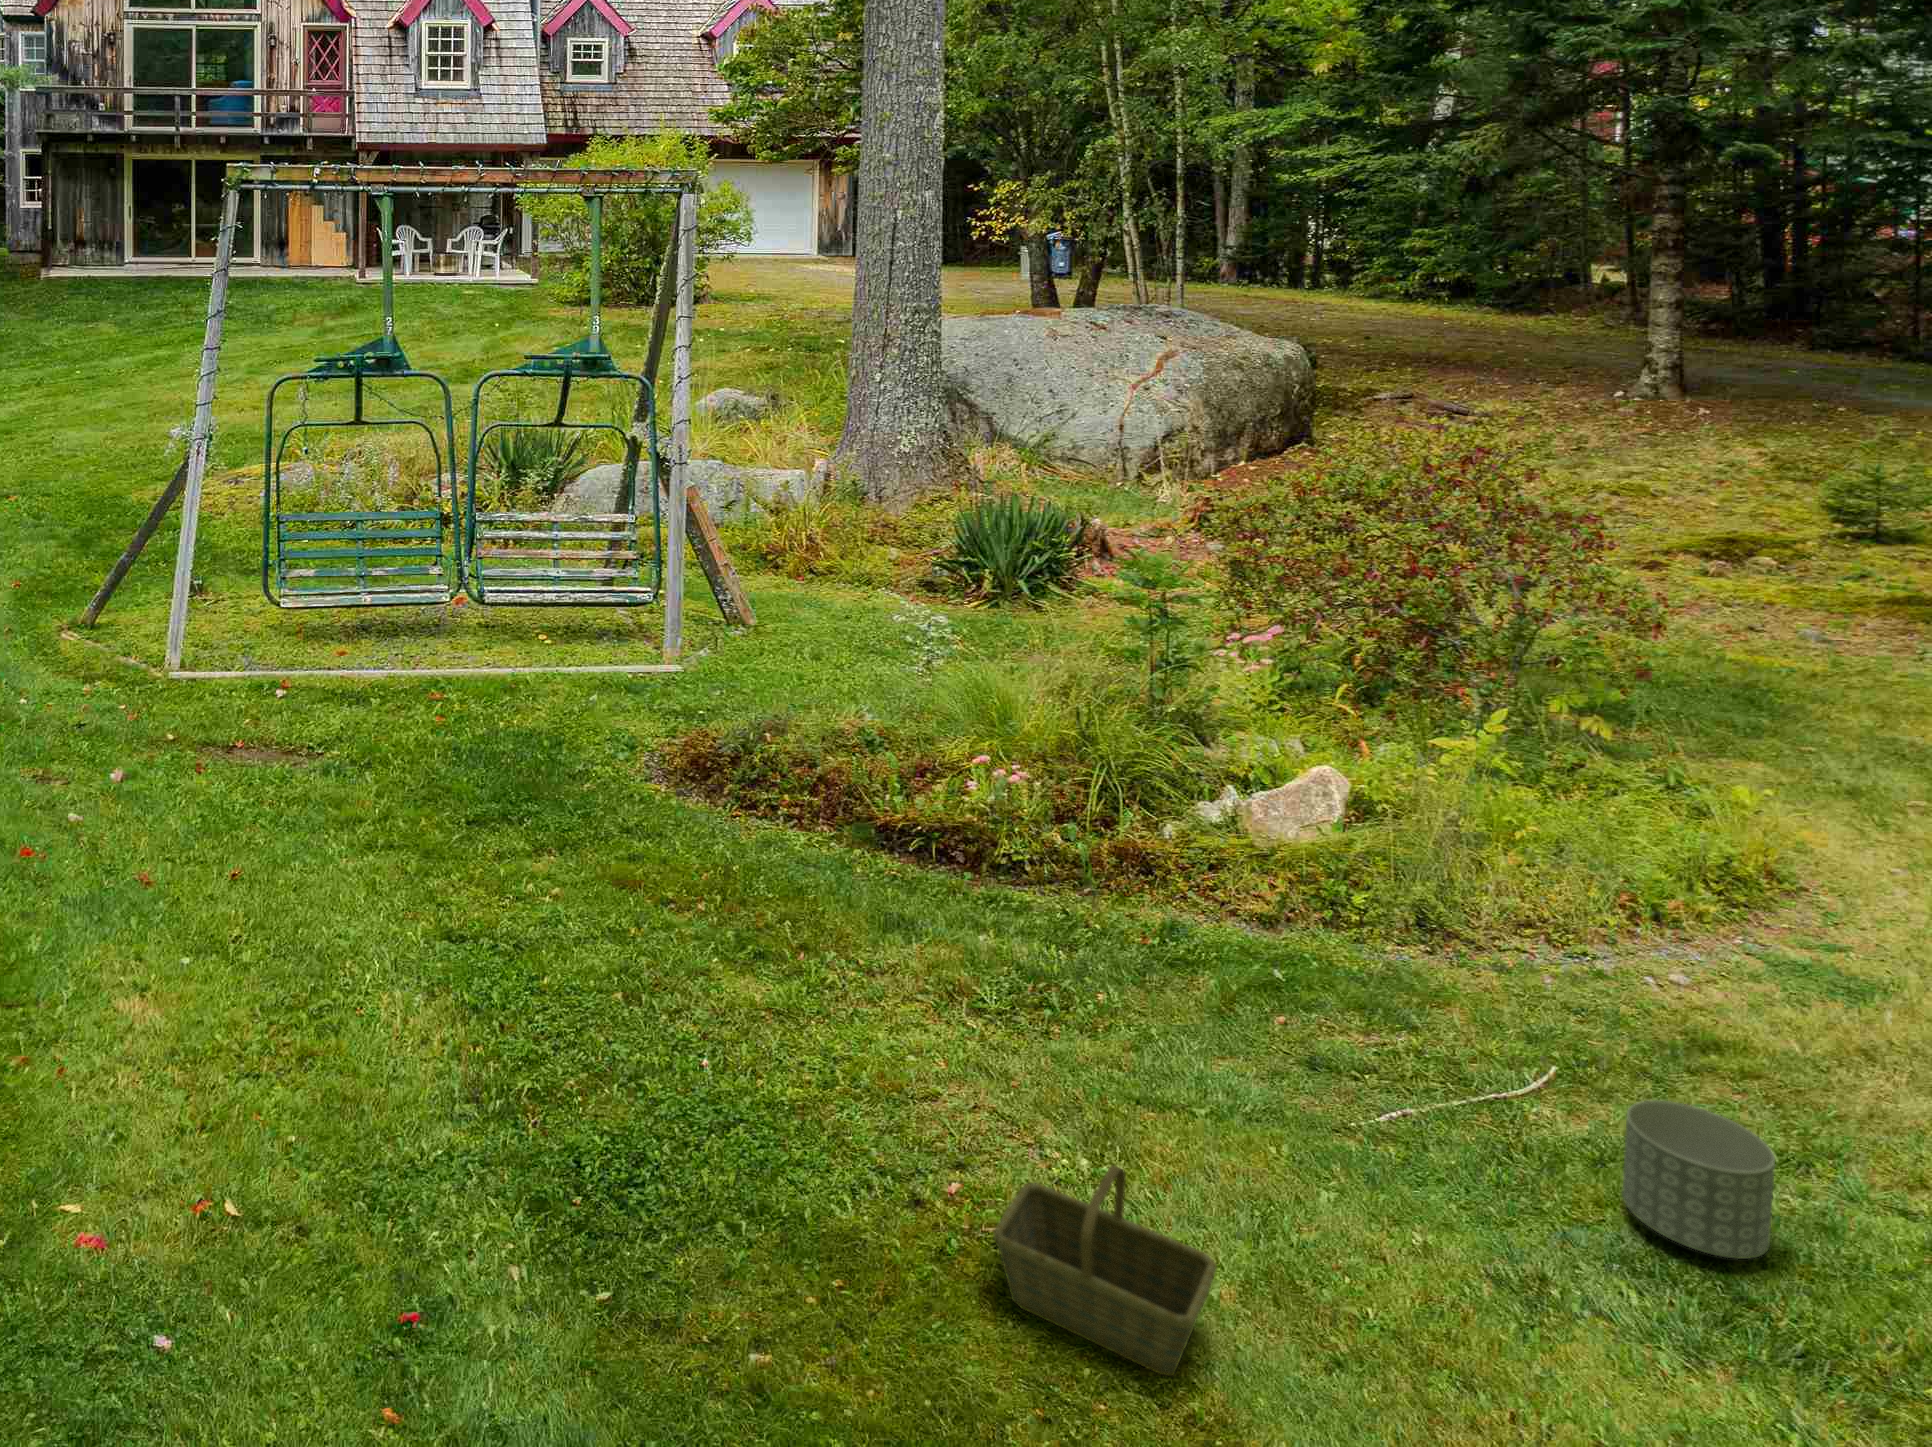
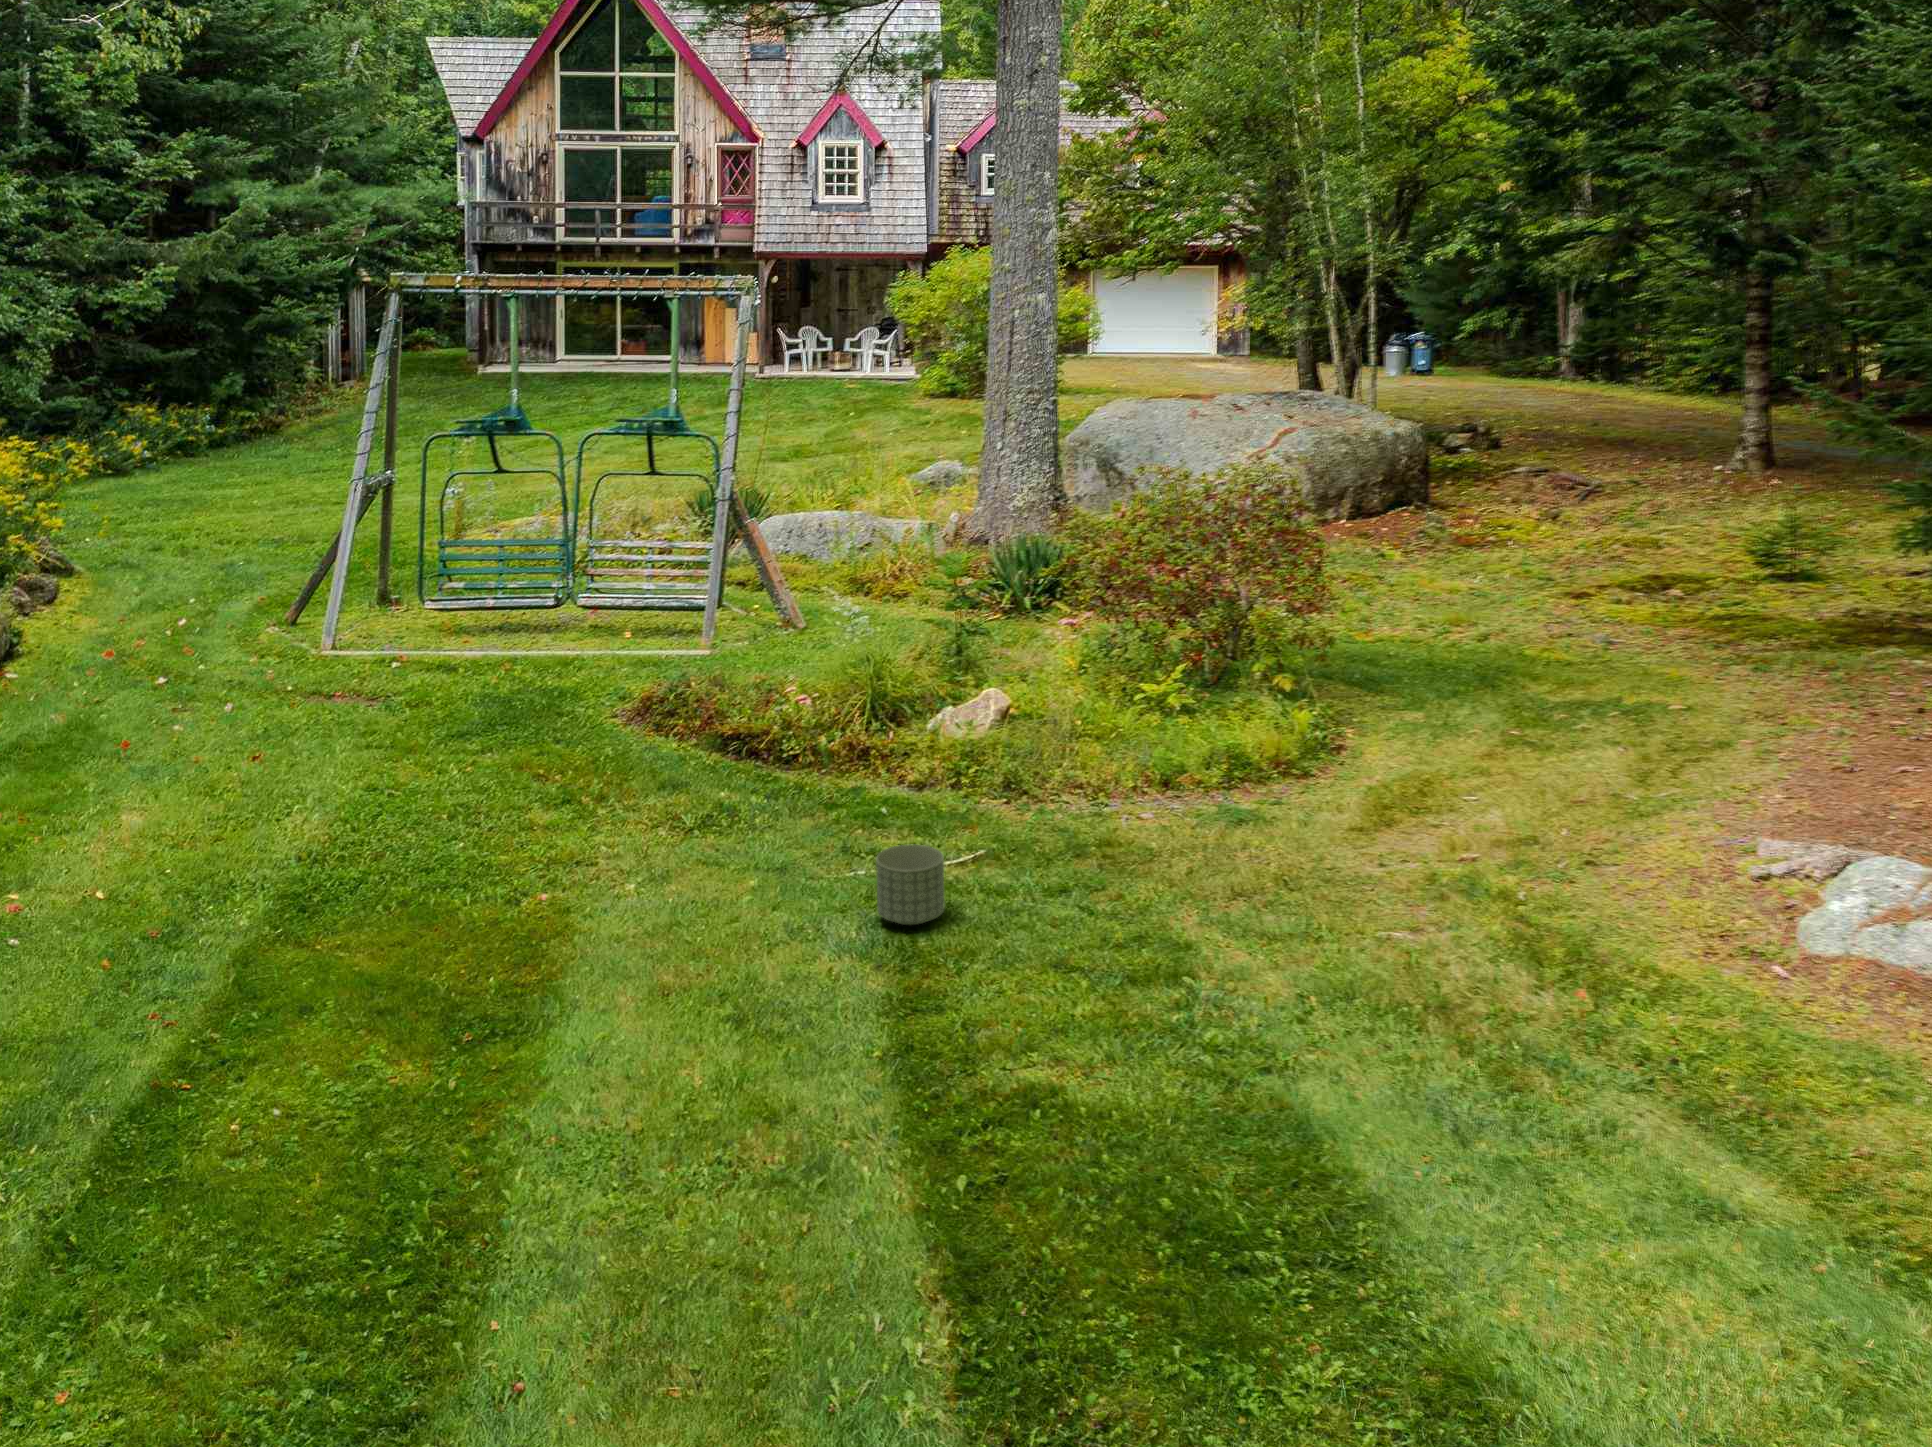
basket: present [993,1165,1217,1376] -> none [474,863,582,969]

